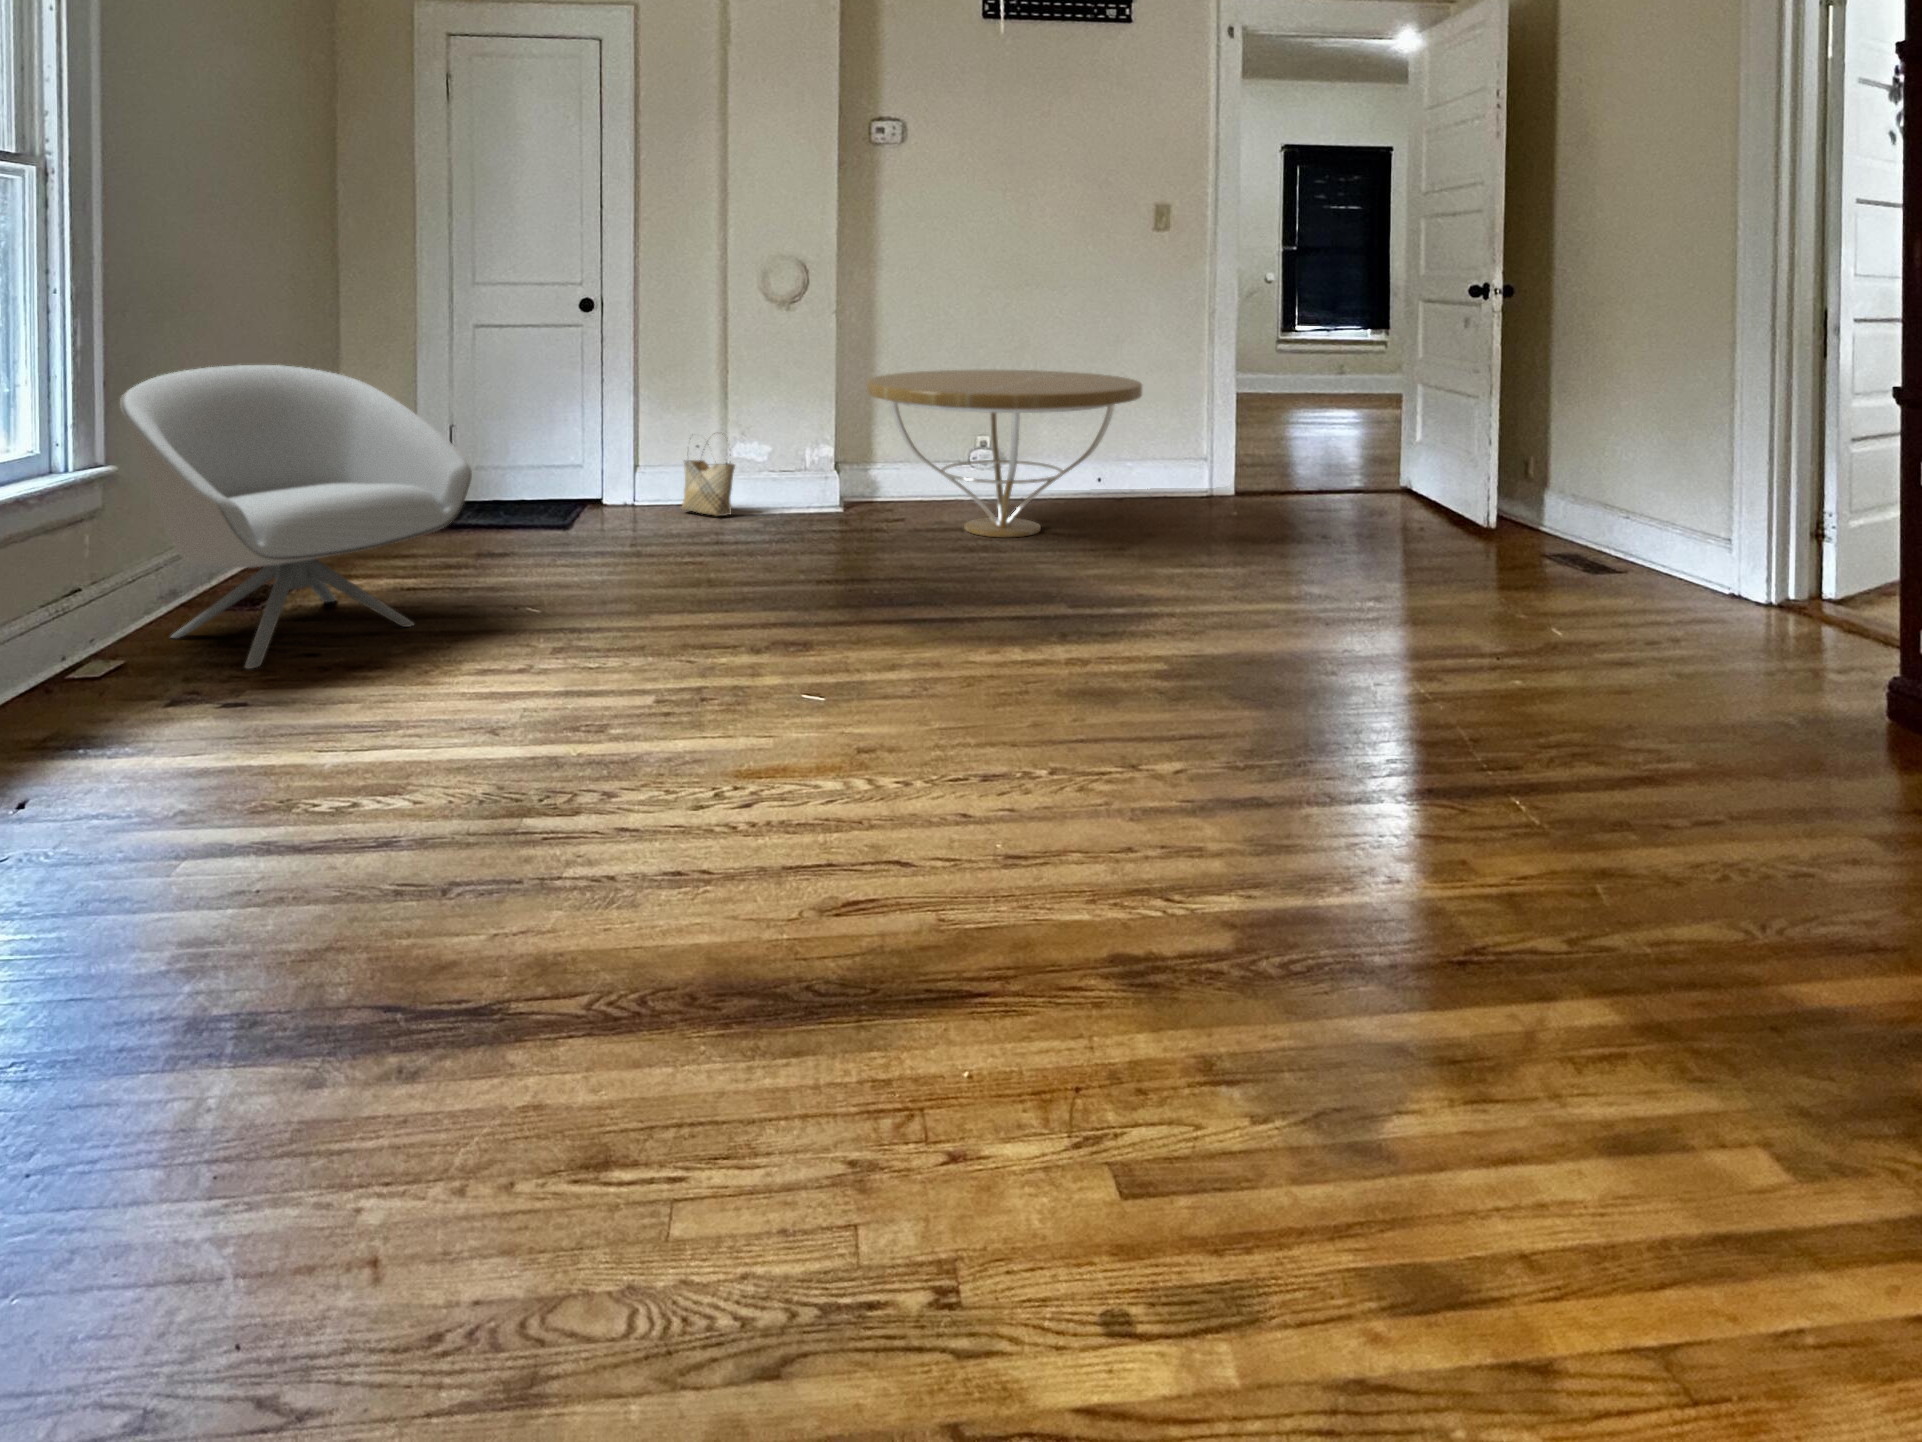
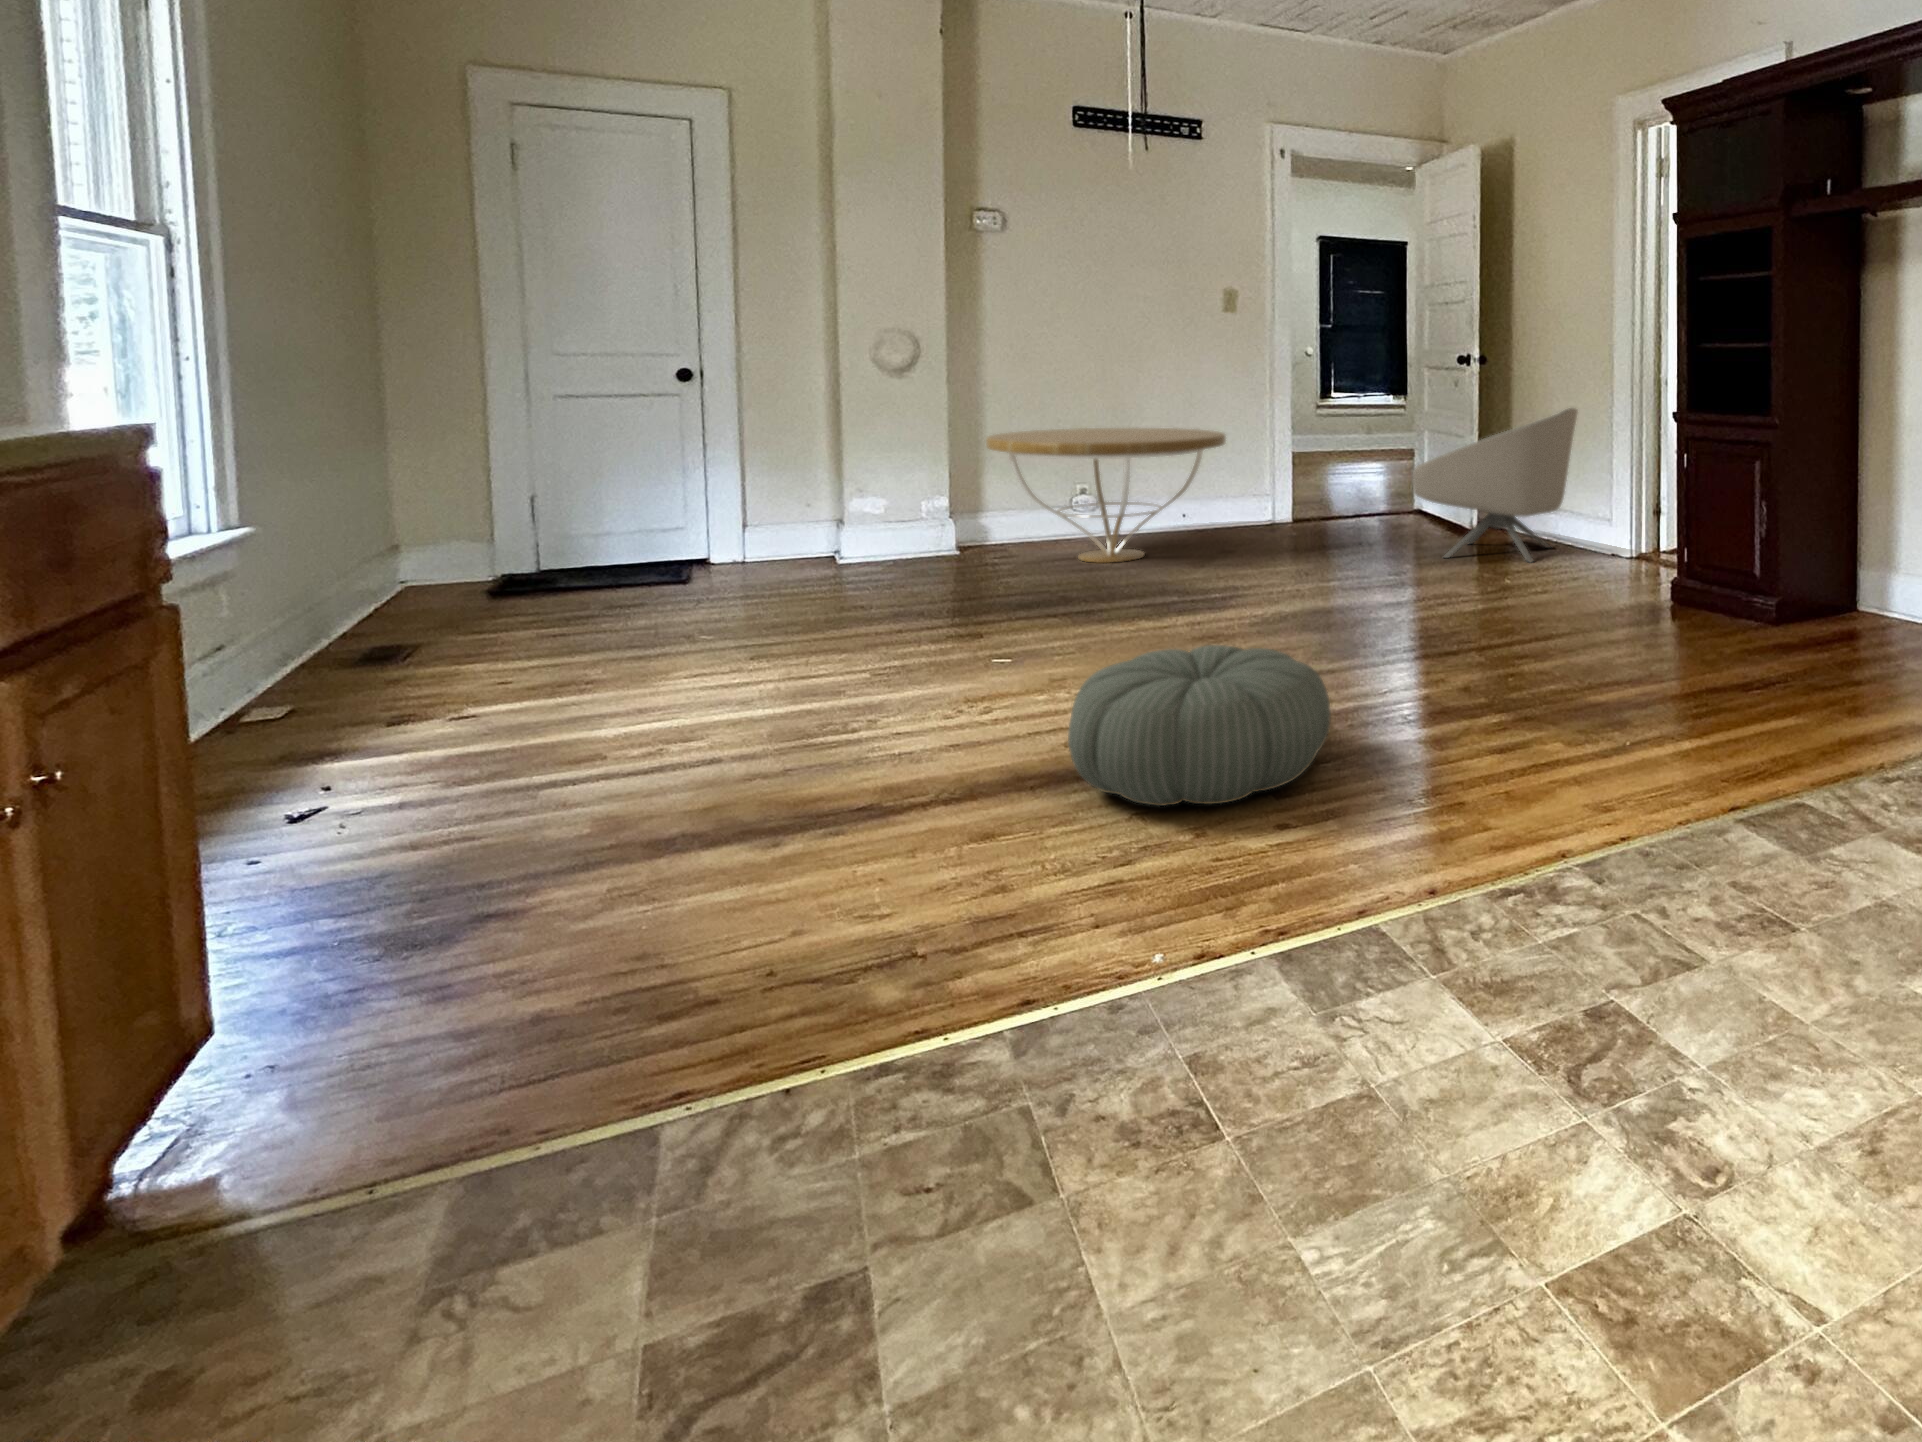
armchair: present [120,365,472,669] -> present [1413,408,1578,562]
woven basket: present [682,433,735,516] -> none [793,492,851,567]
pouf: none [756,797,1243,1218] -> present [1068,645,1331,806]

